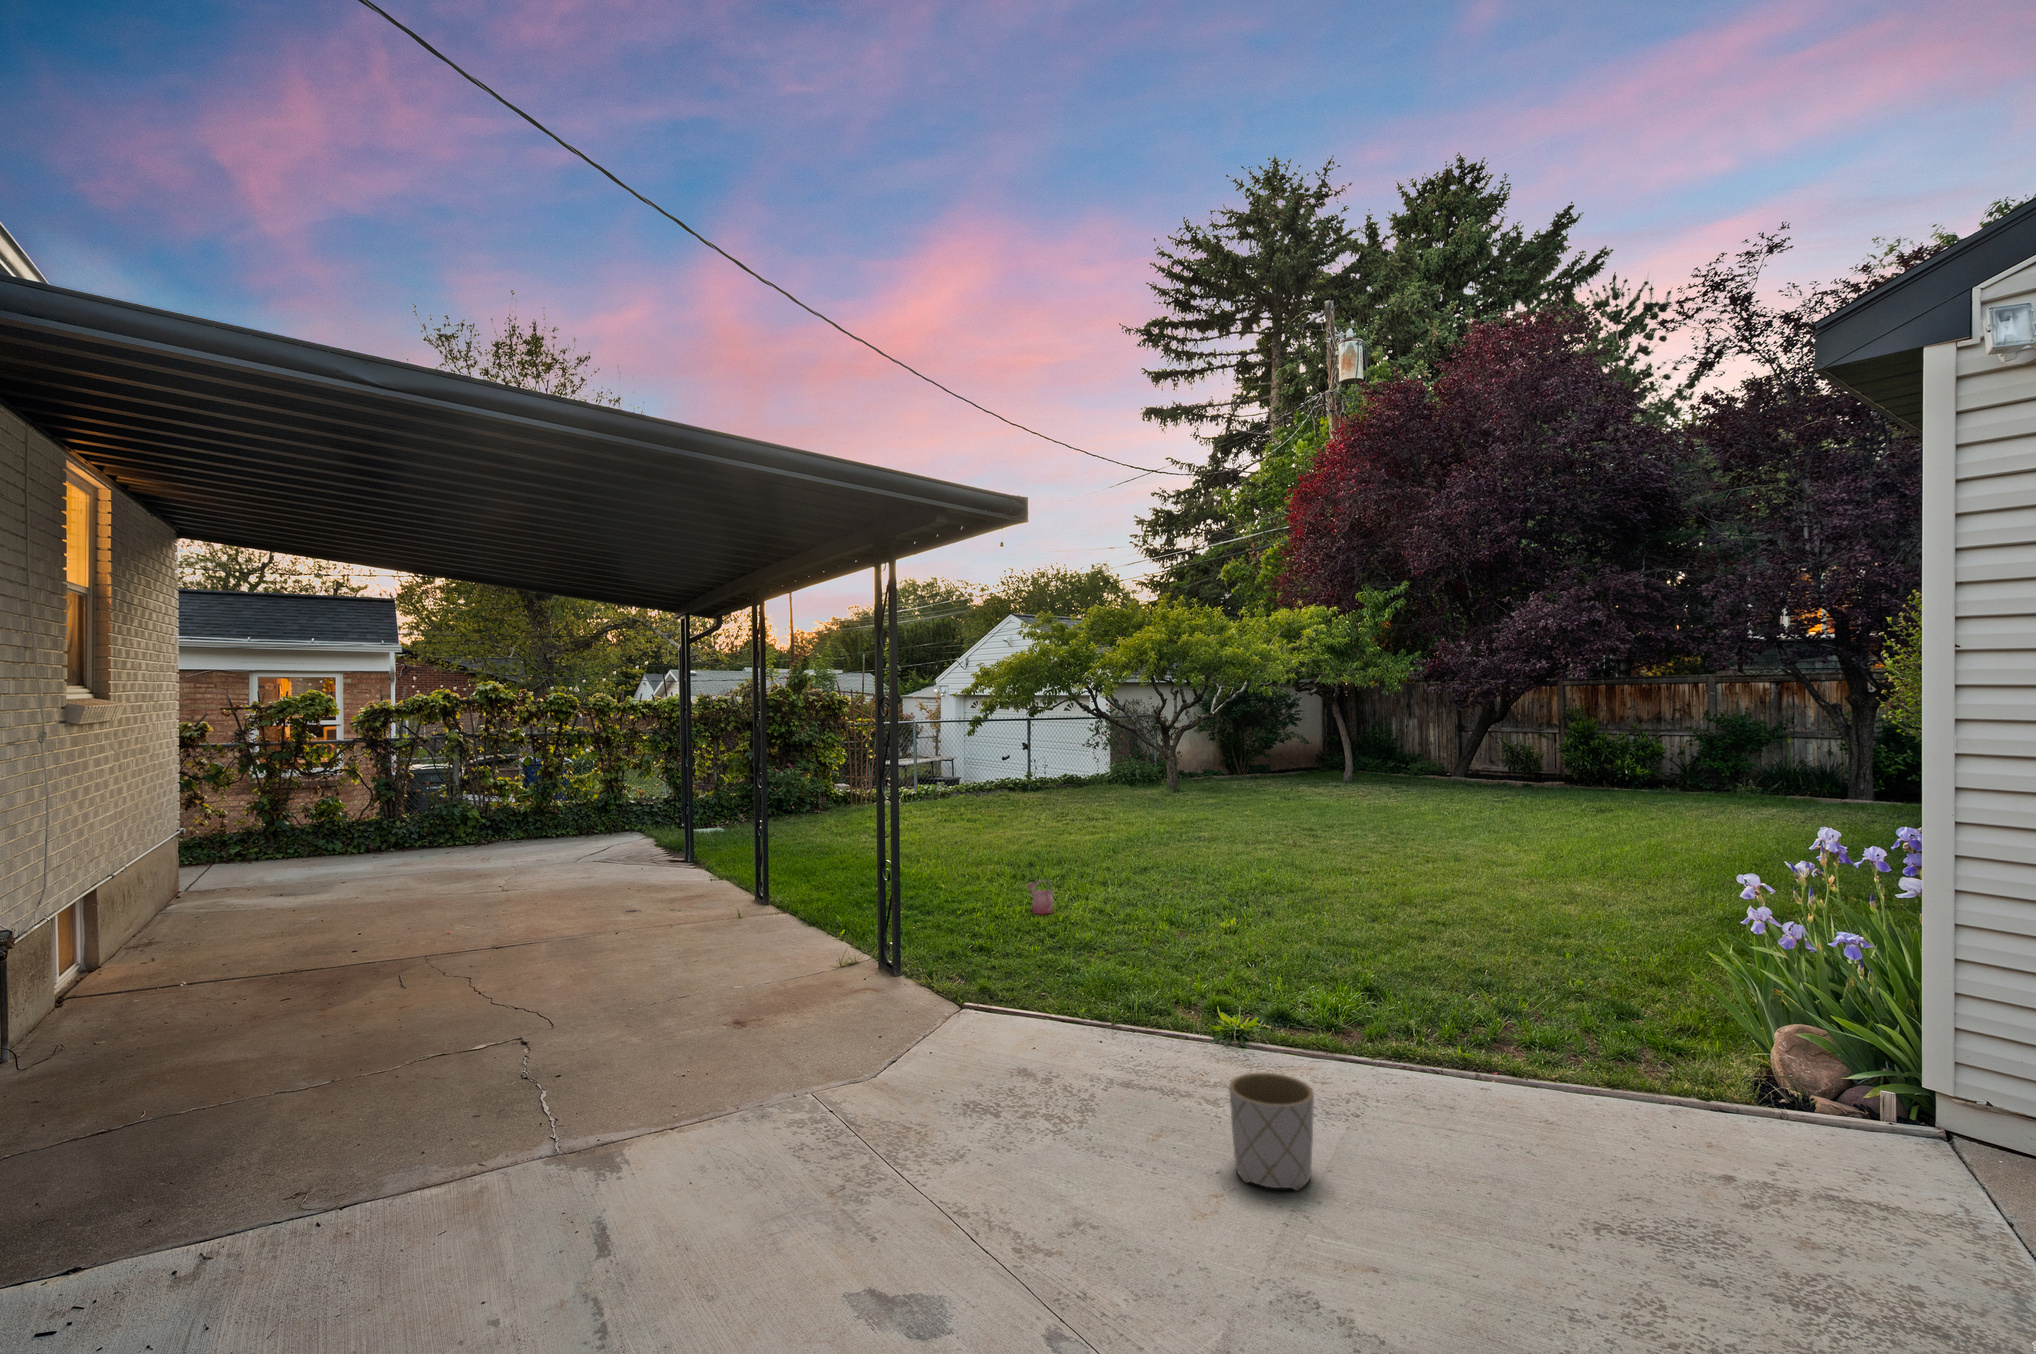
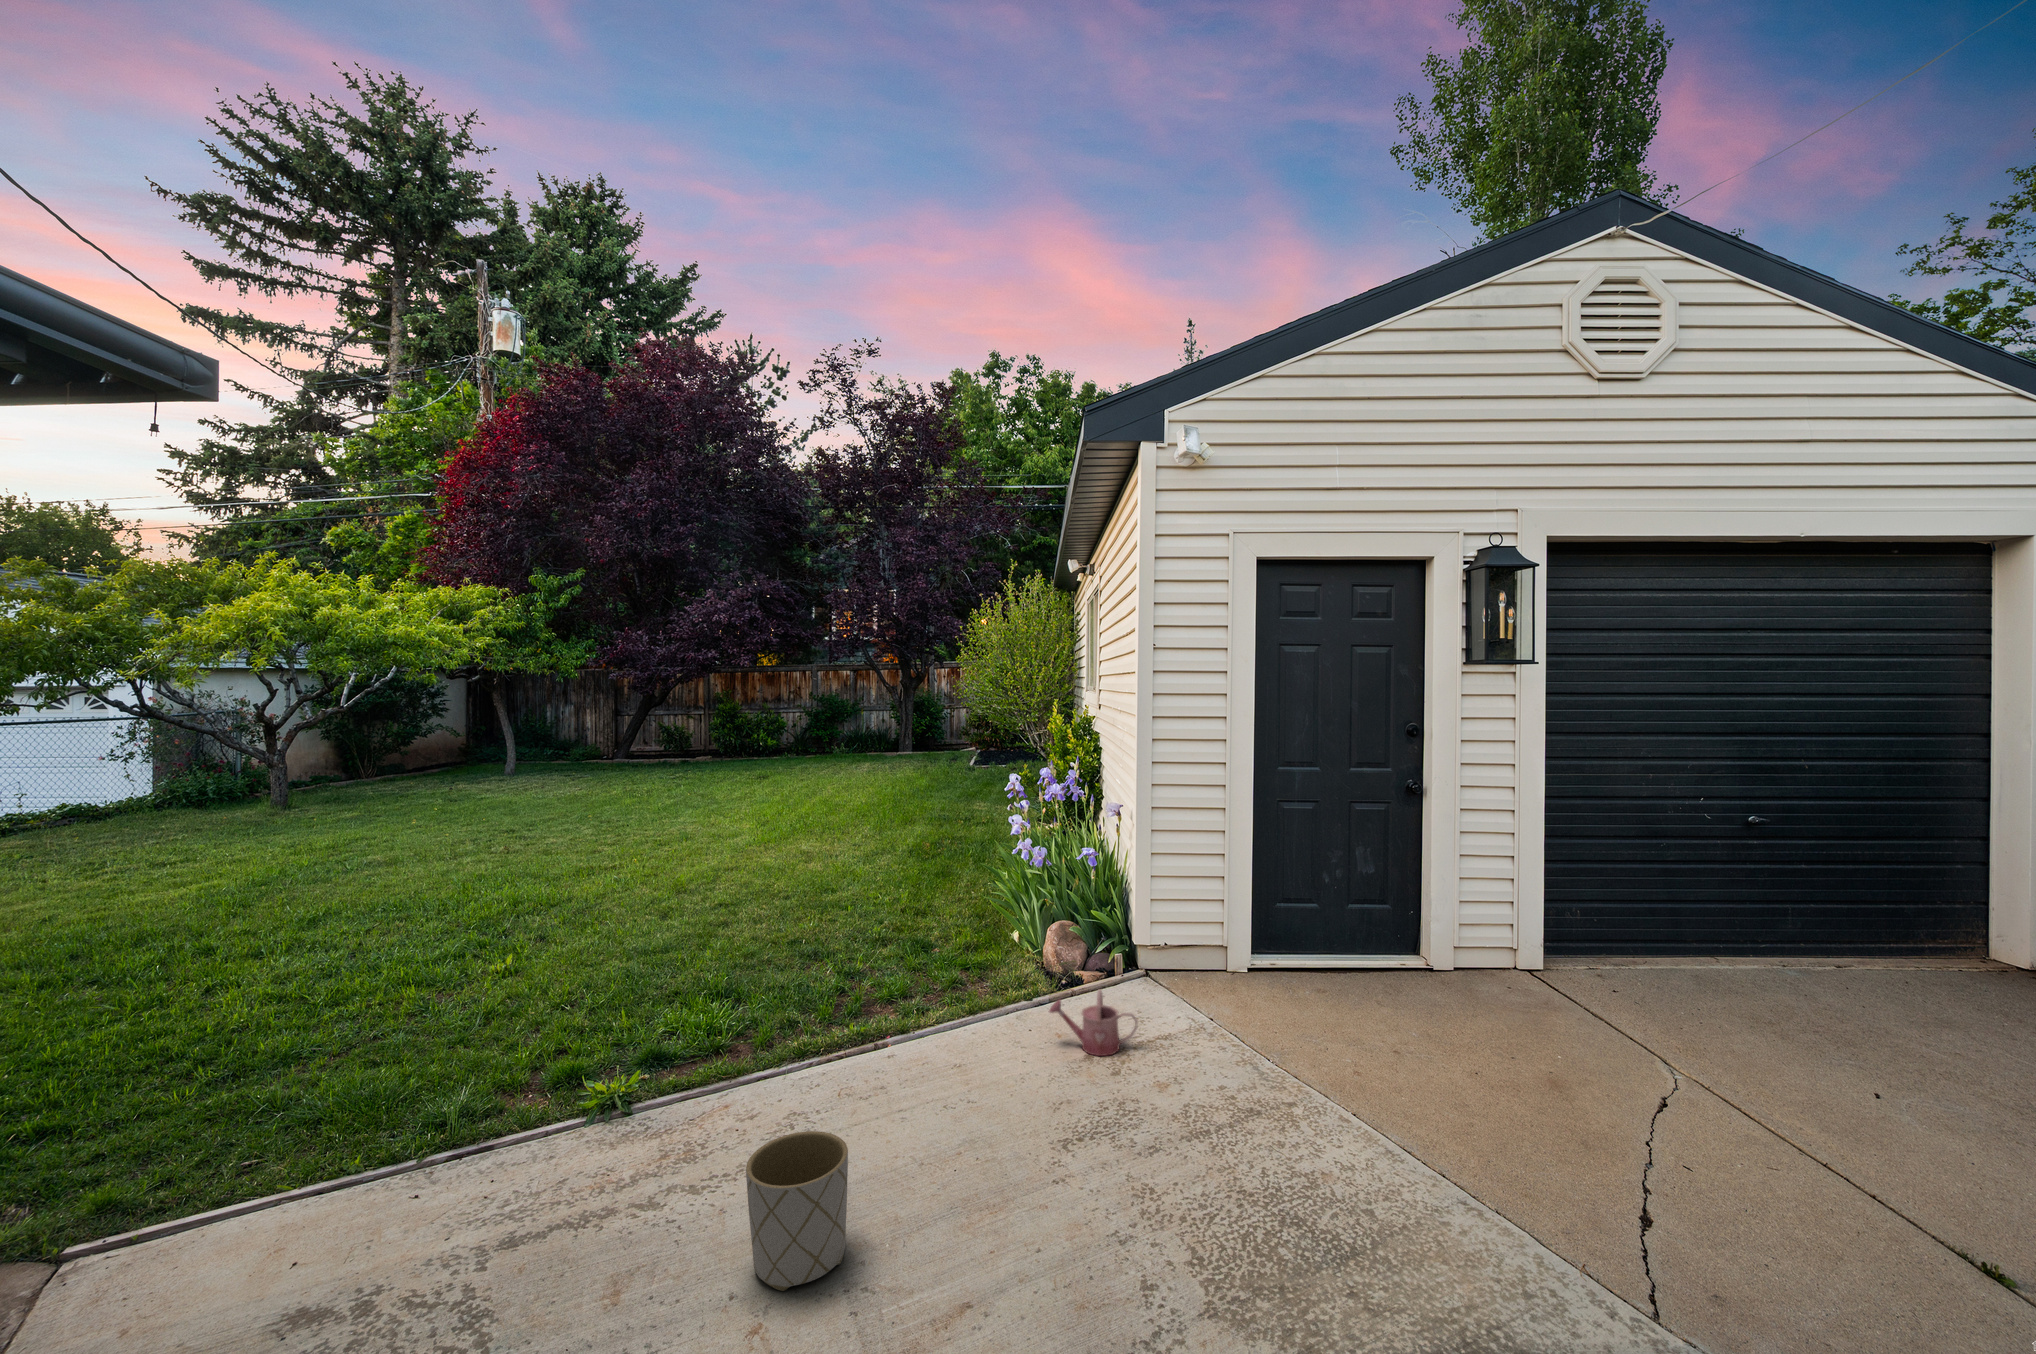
watering can: present [1027,883,1054,914] -> present [1049,989,1137,1056]

